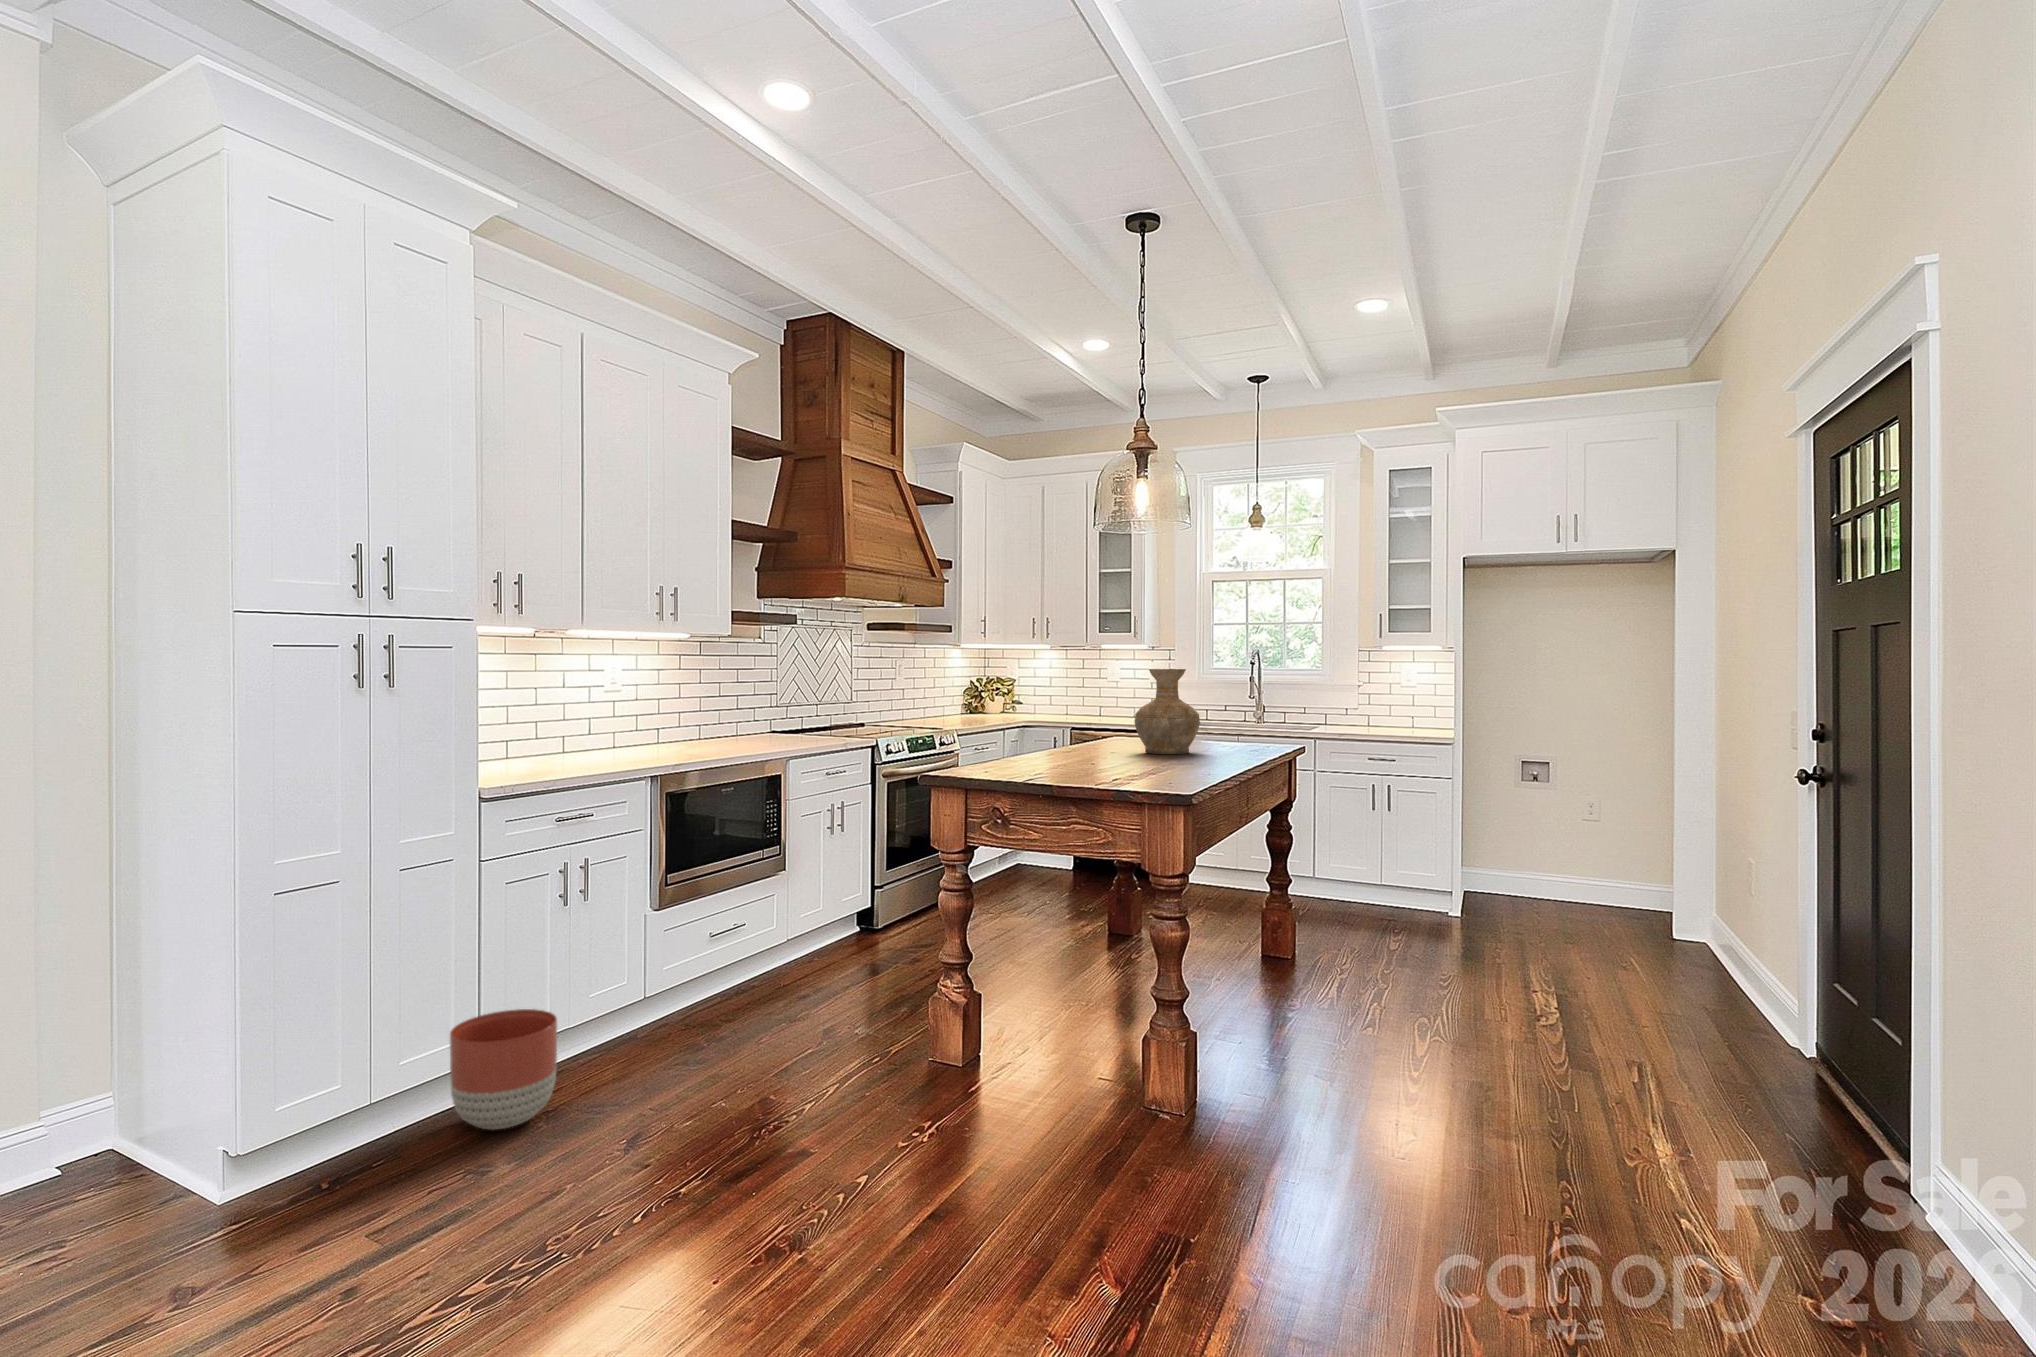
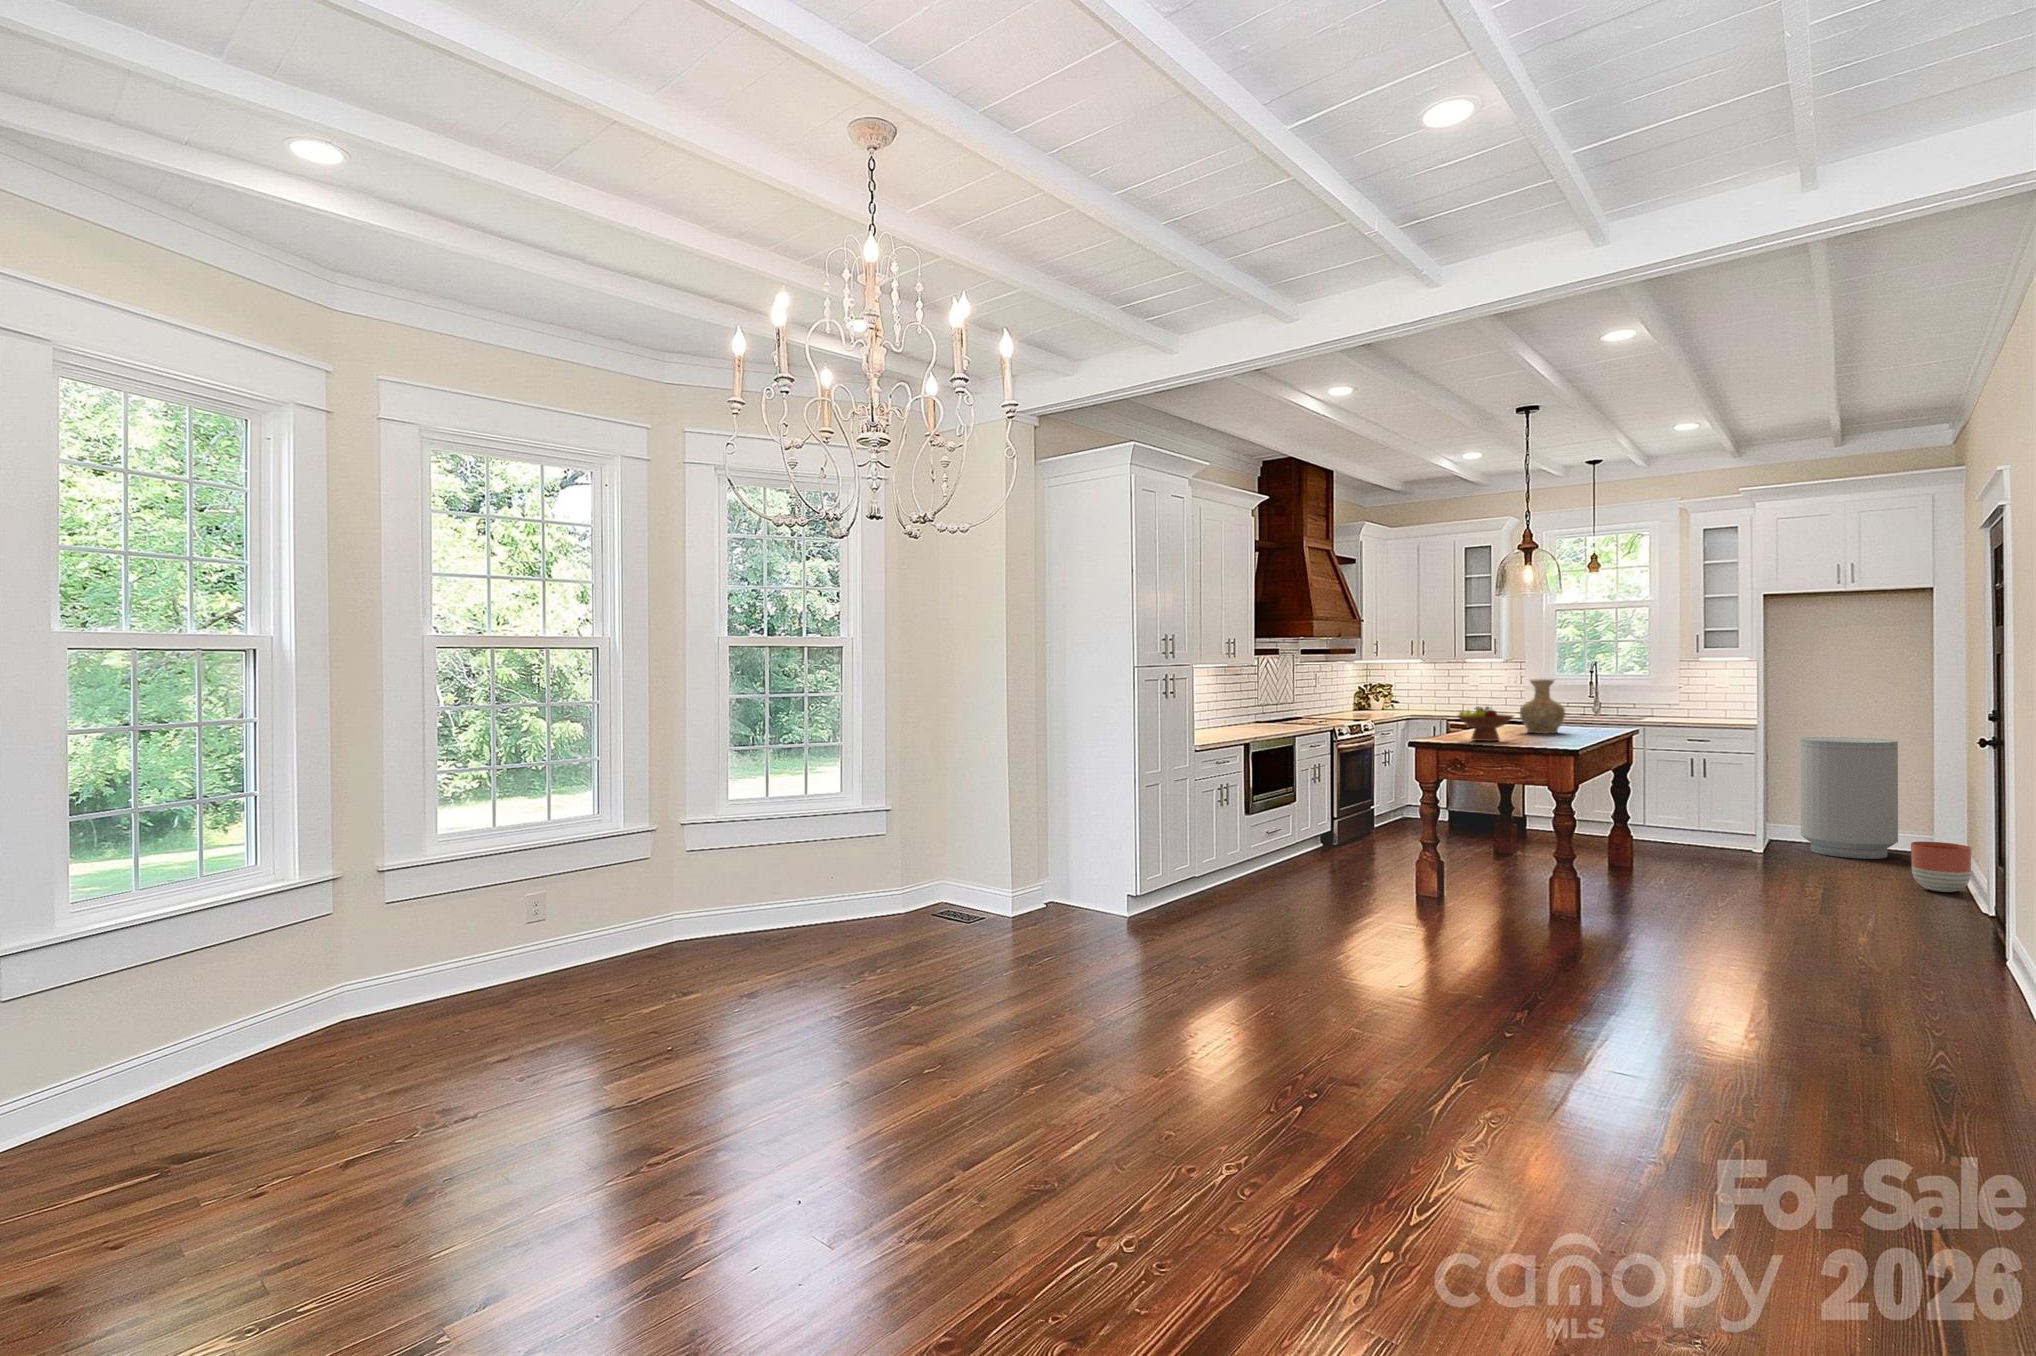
fruit bowl: none [1013,711,1105,772] -> present [1458,706,1513,741]
trash can: none [1505,753,1623,920] -> present [1800,737,1898,859]
planter: present [450,1009,557,1130] -> present [1911,842,1971,892]

